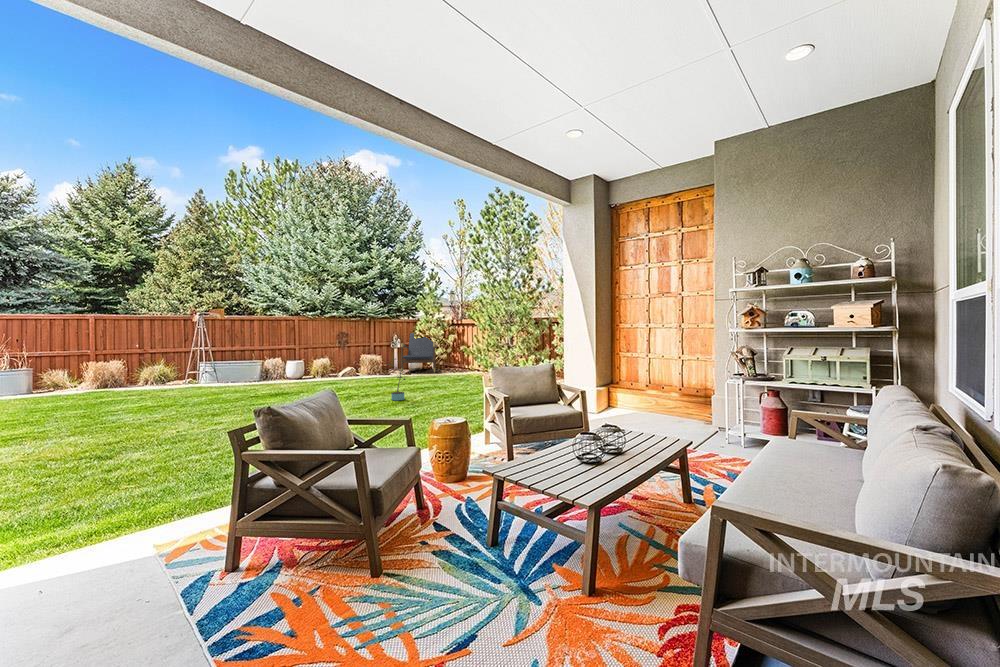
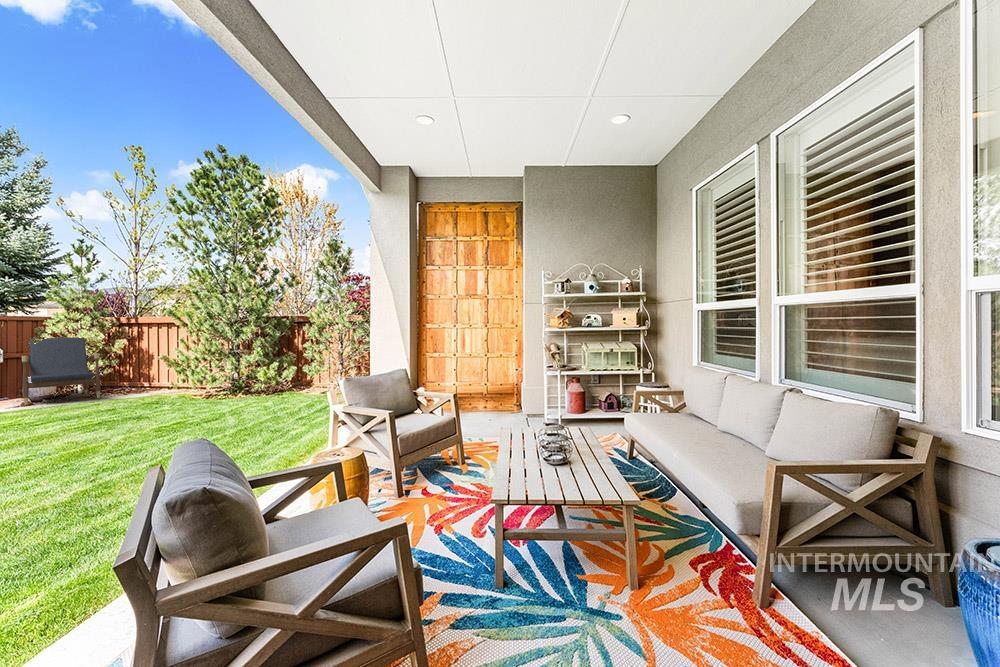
potted plant: present [387,359,411,400] -> none [89,380,139,448]

